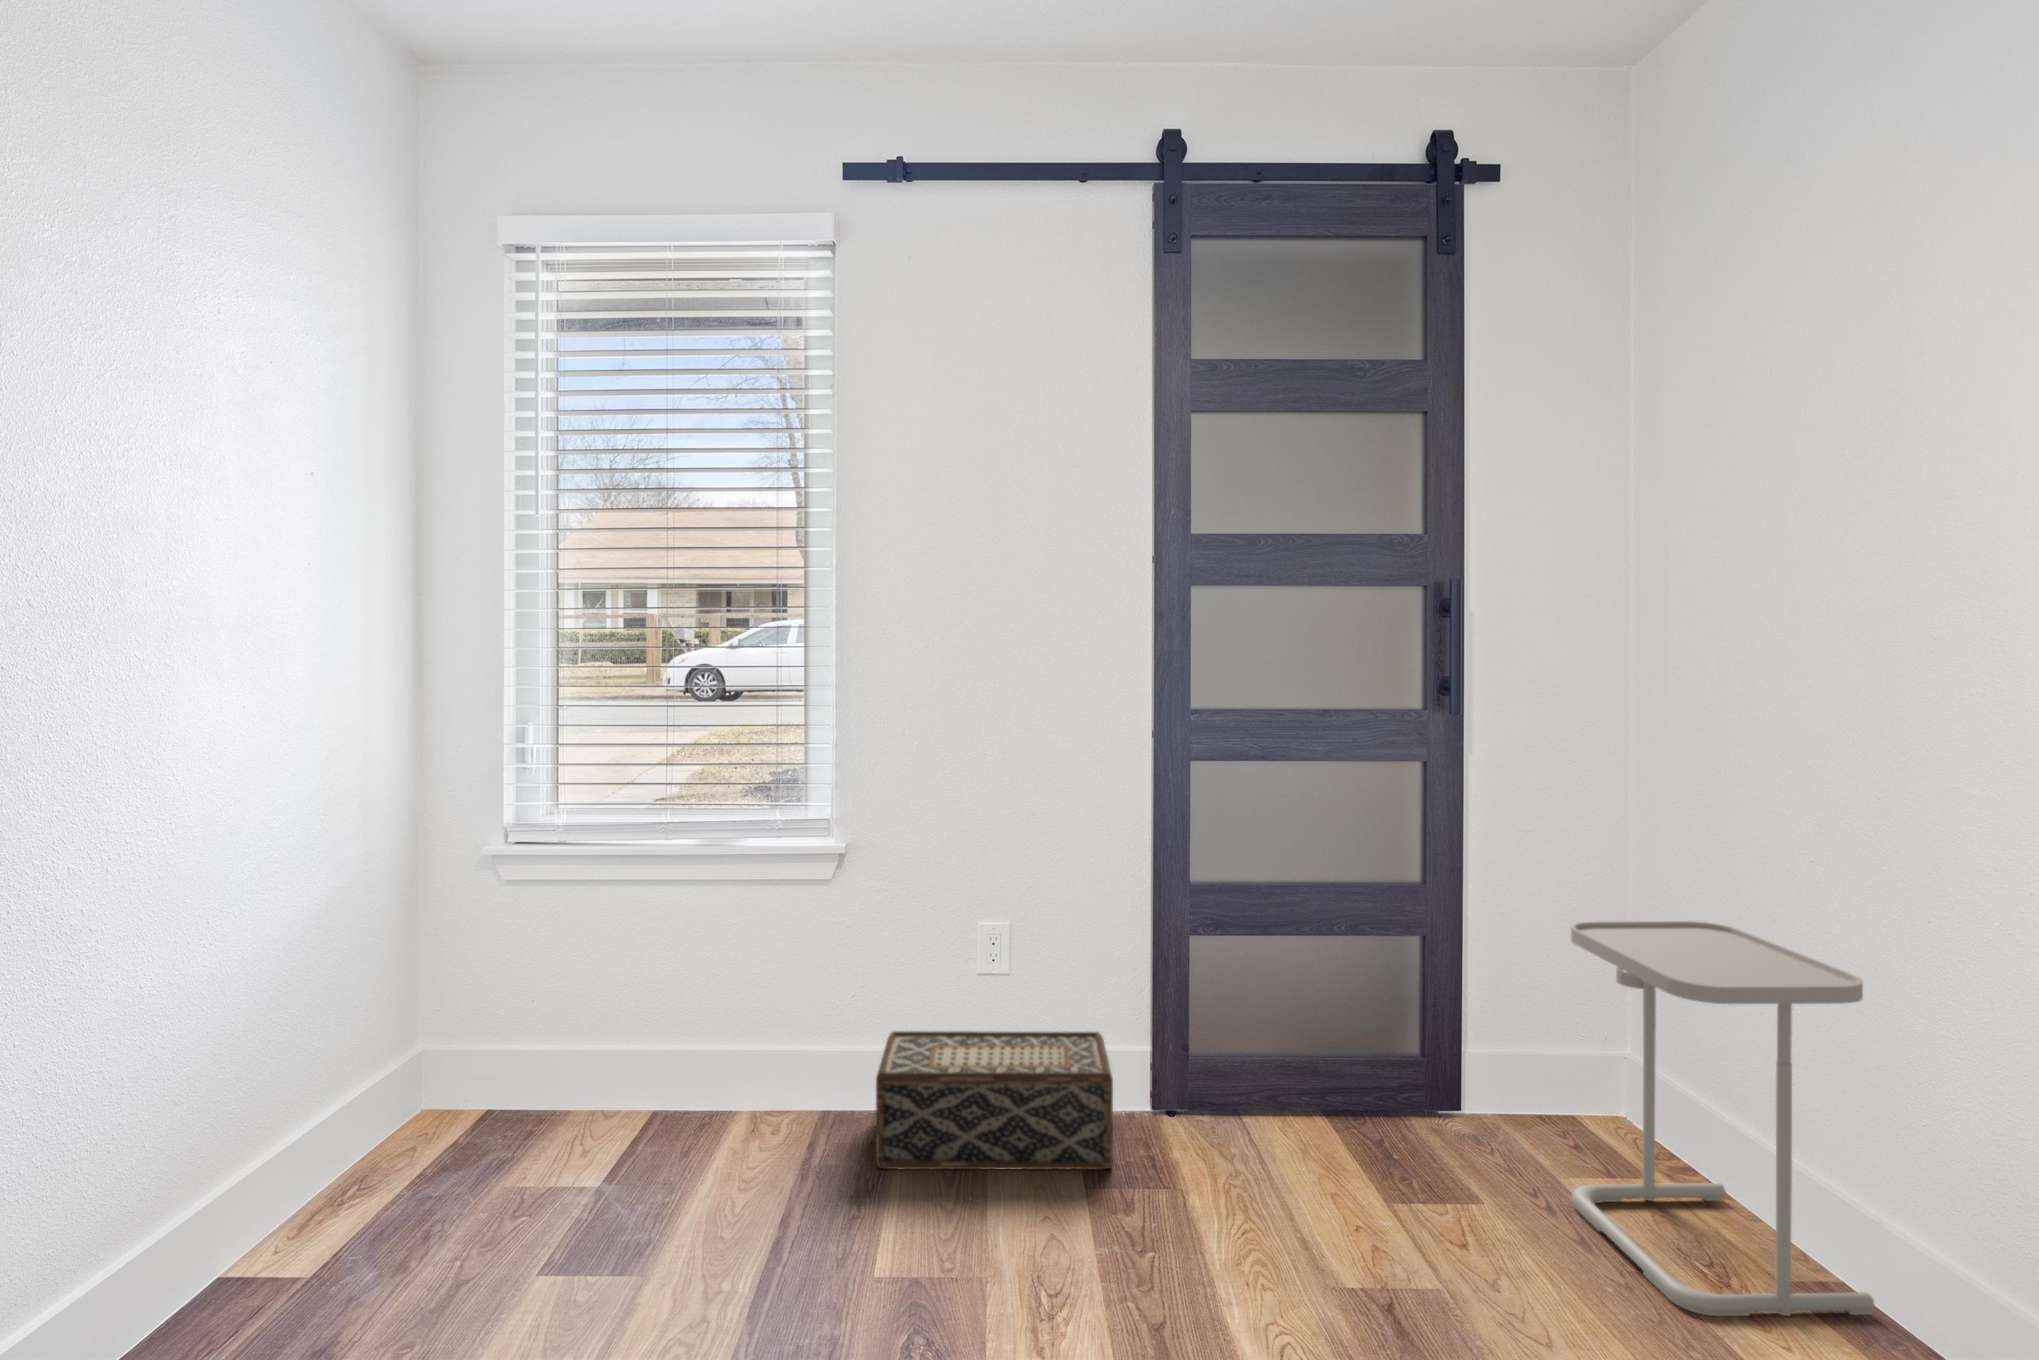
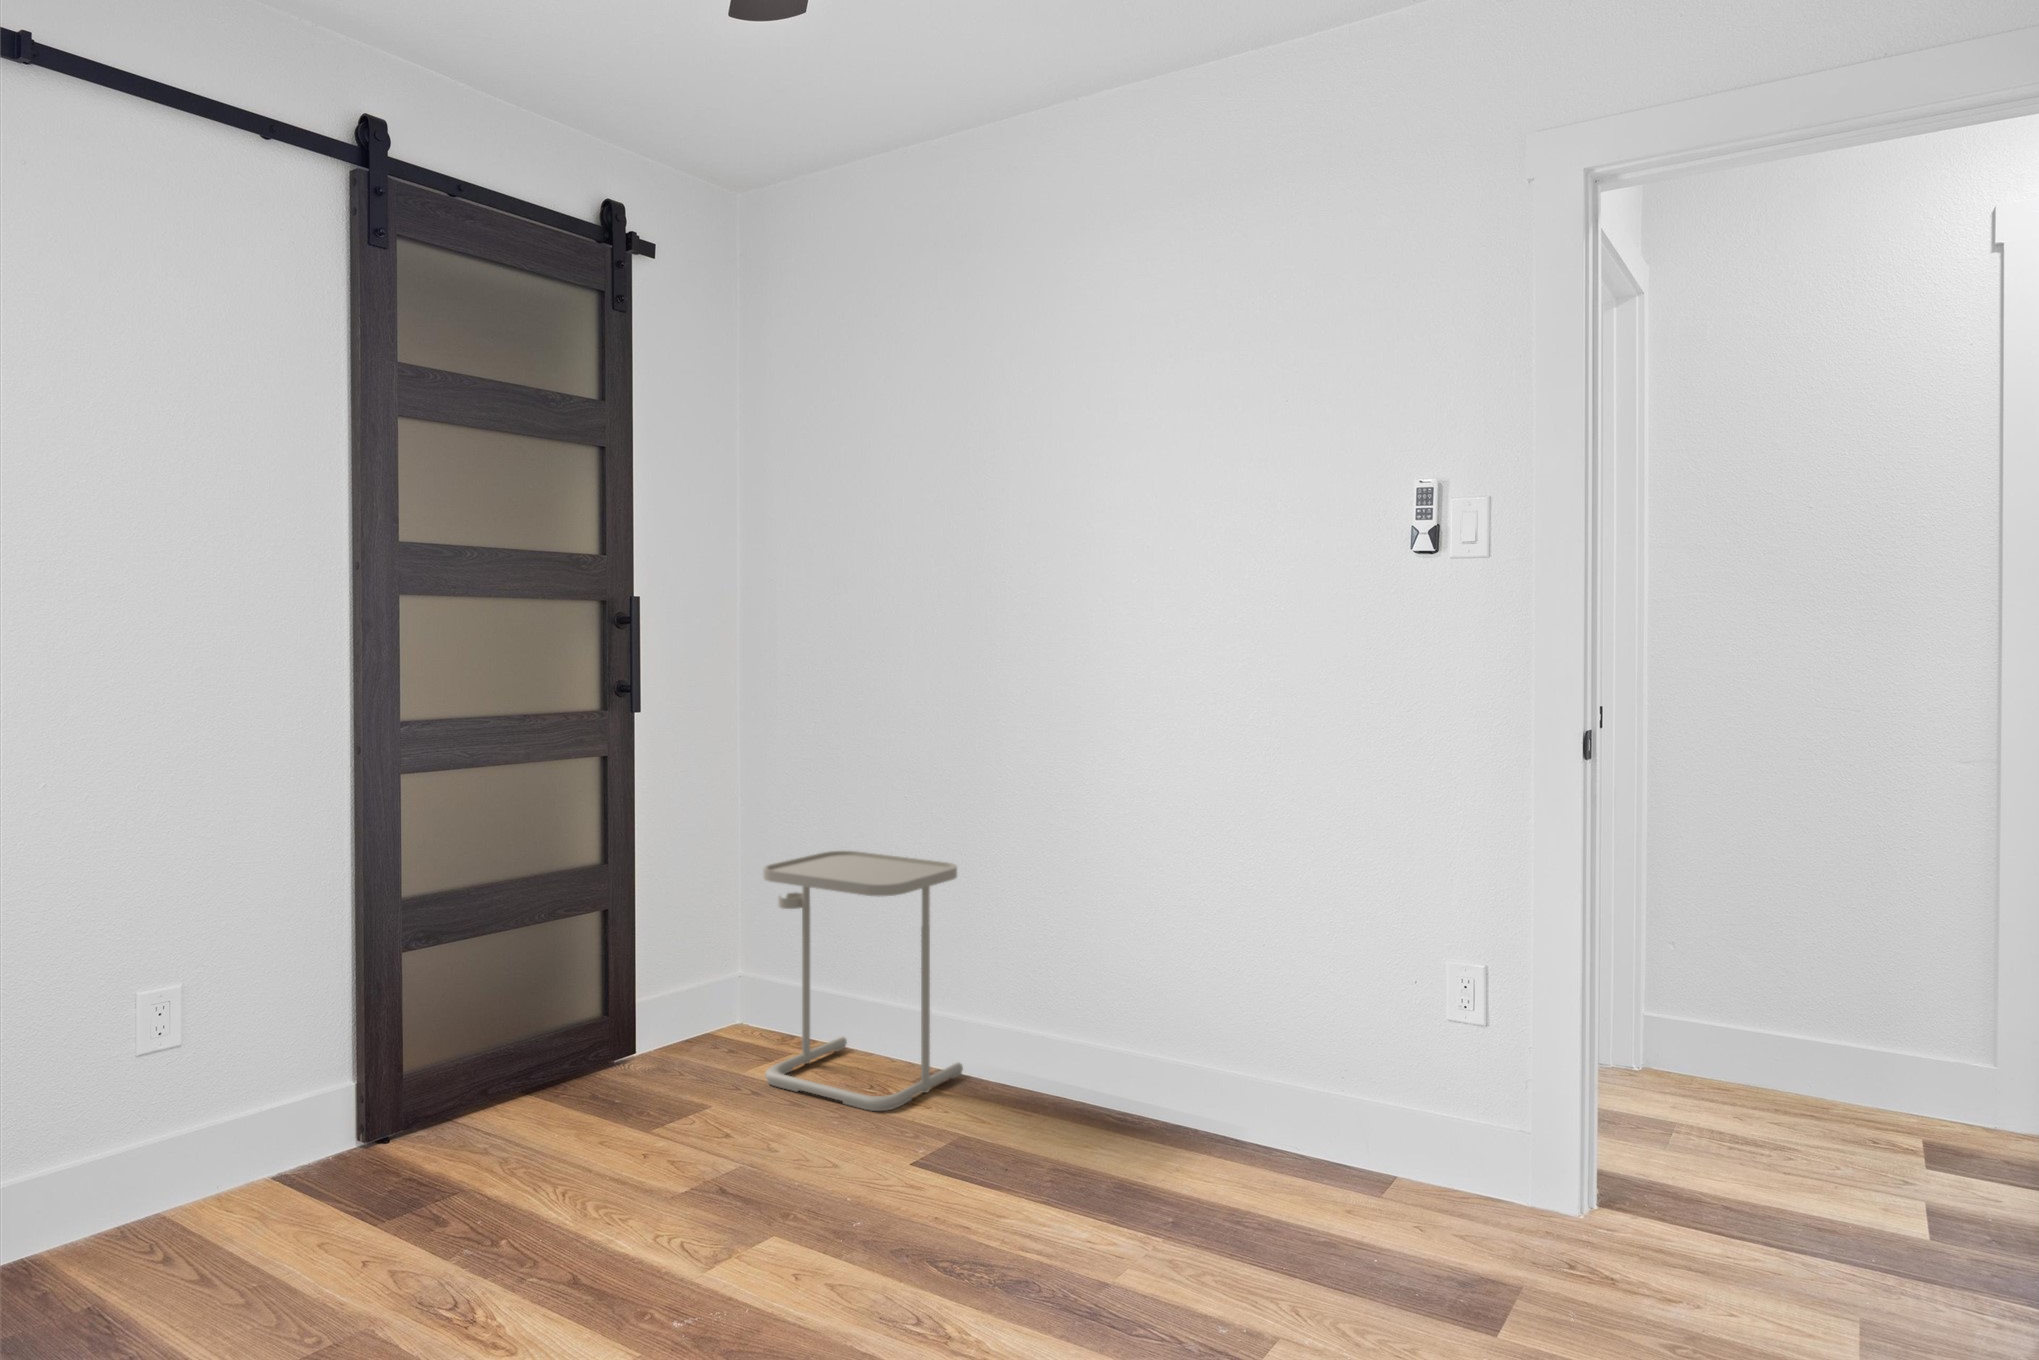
woven basket: present [876,1031,1113,1169] -> none [16,1083,380,1320]

